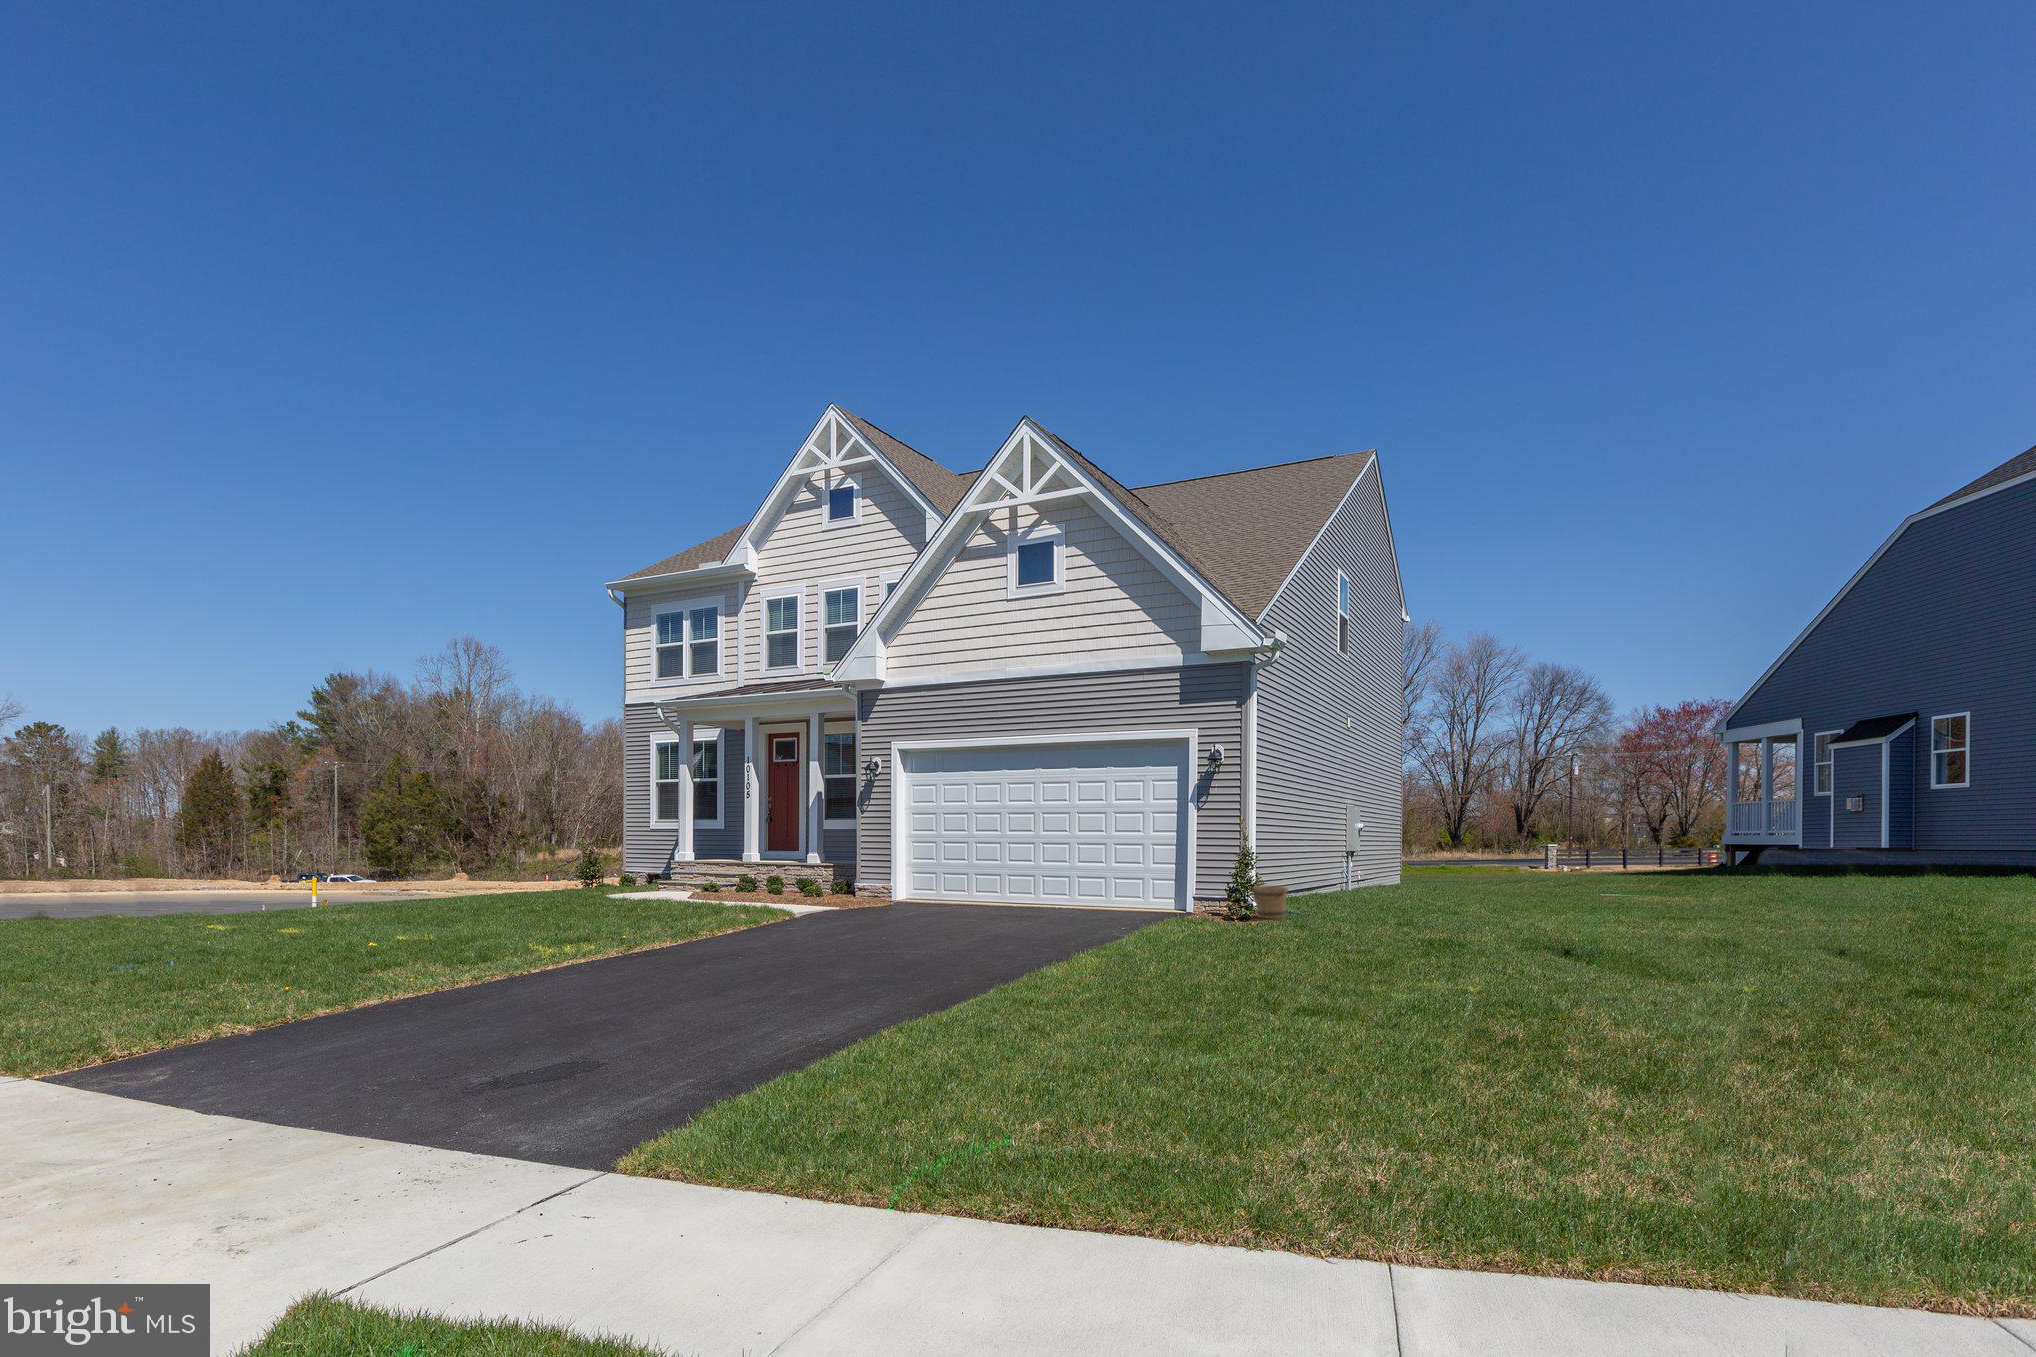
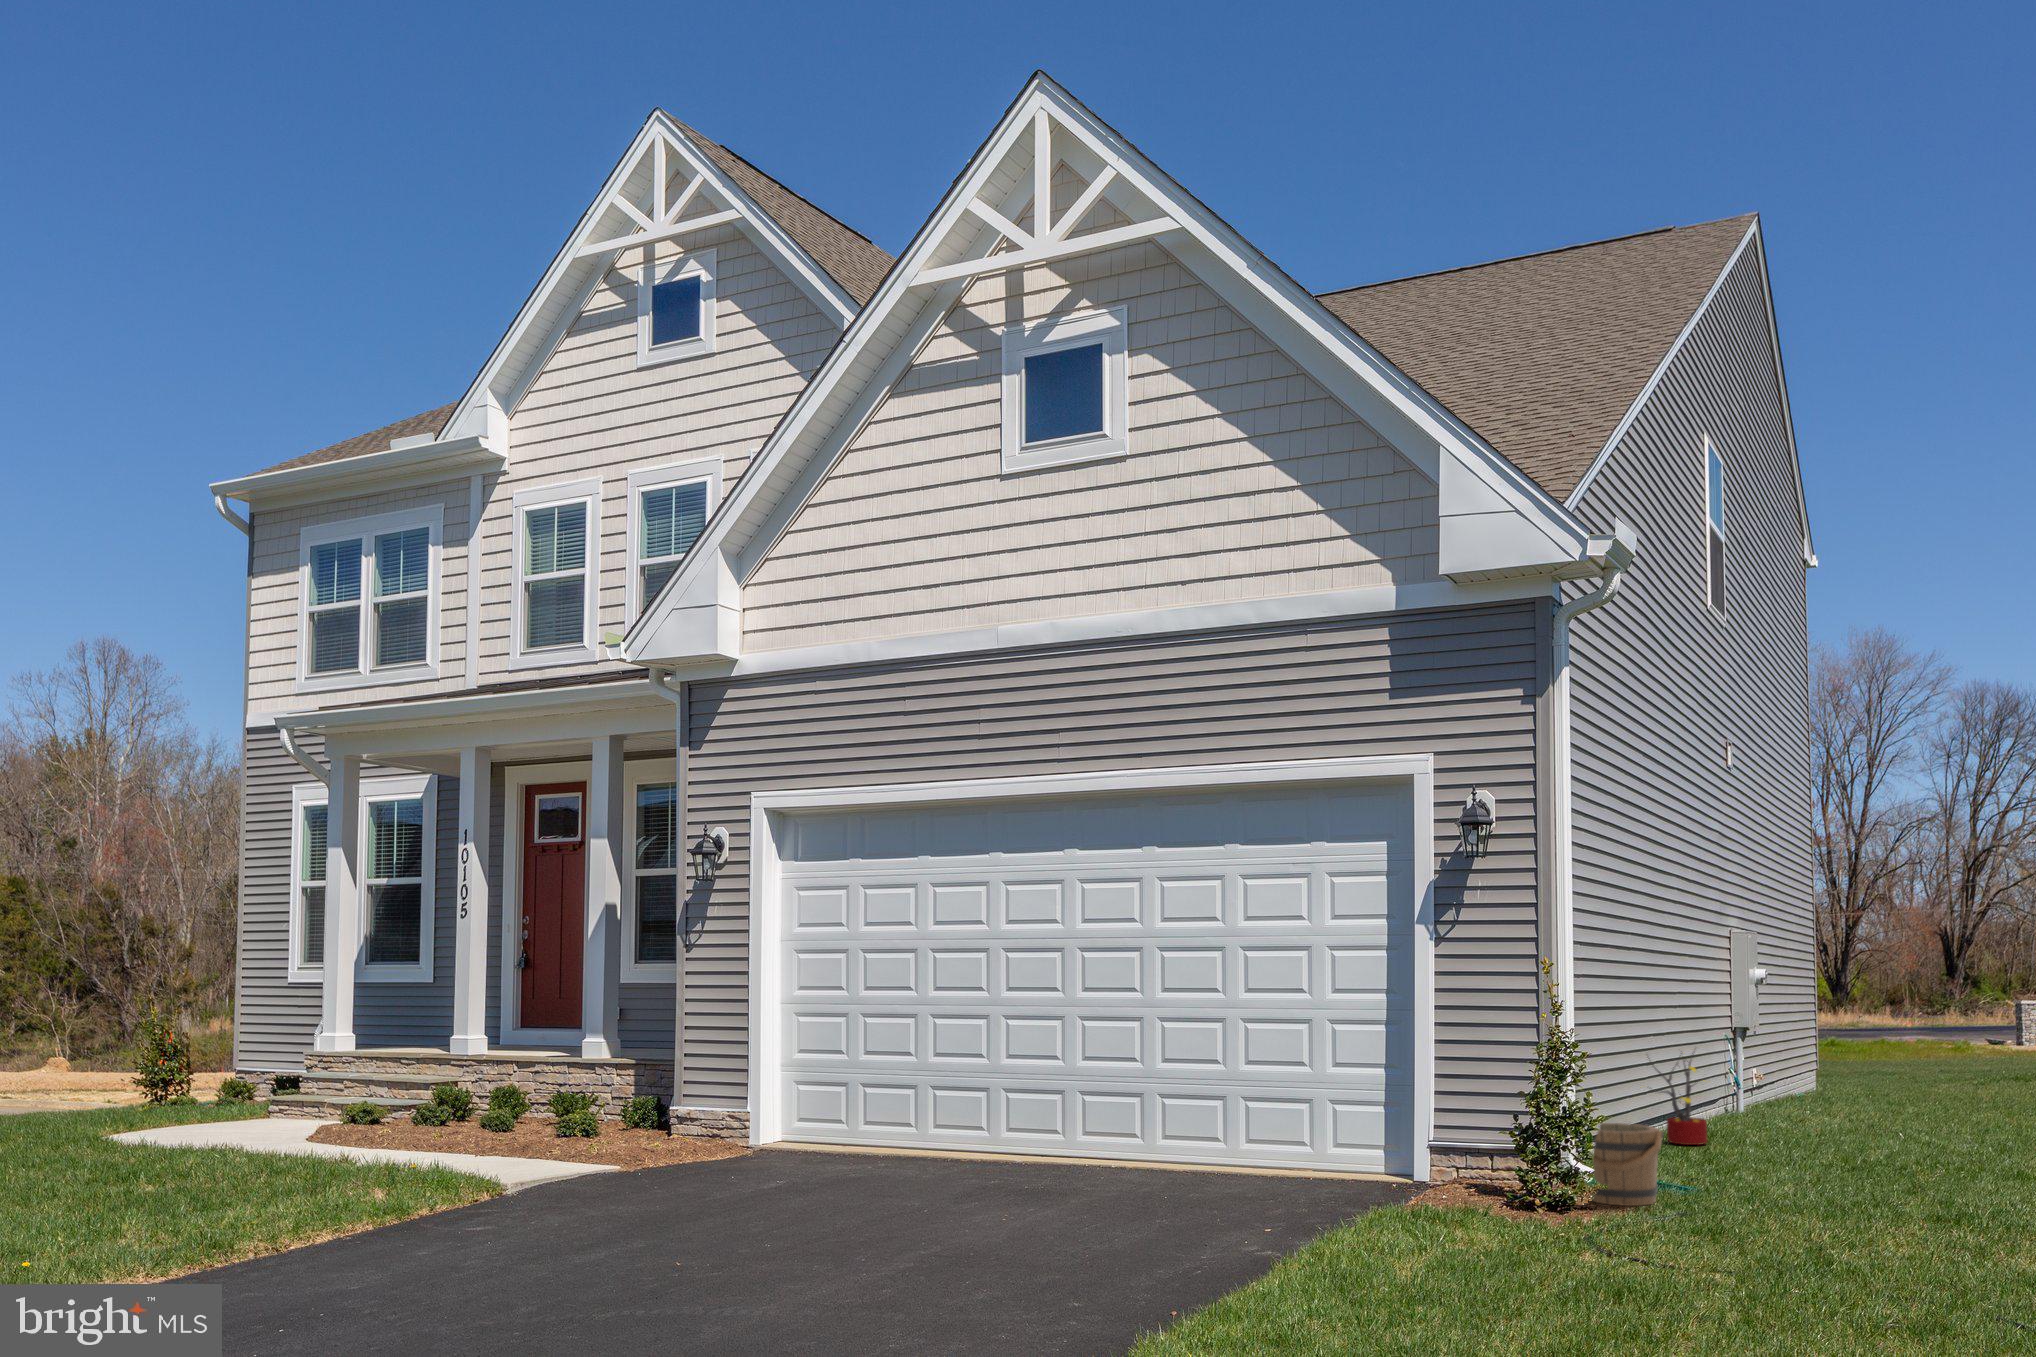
decorative plant: none [1289,856,1327,898] -> present [1640,1053,1707,1145]

